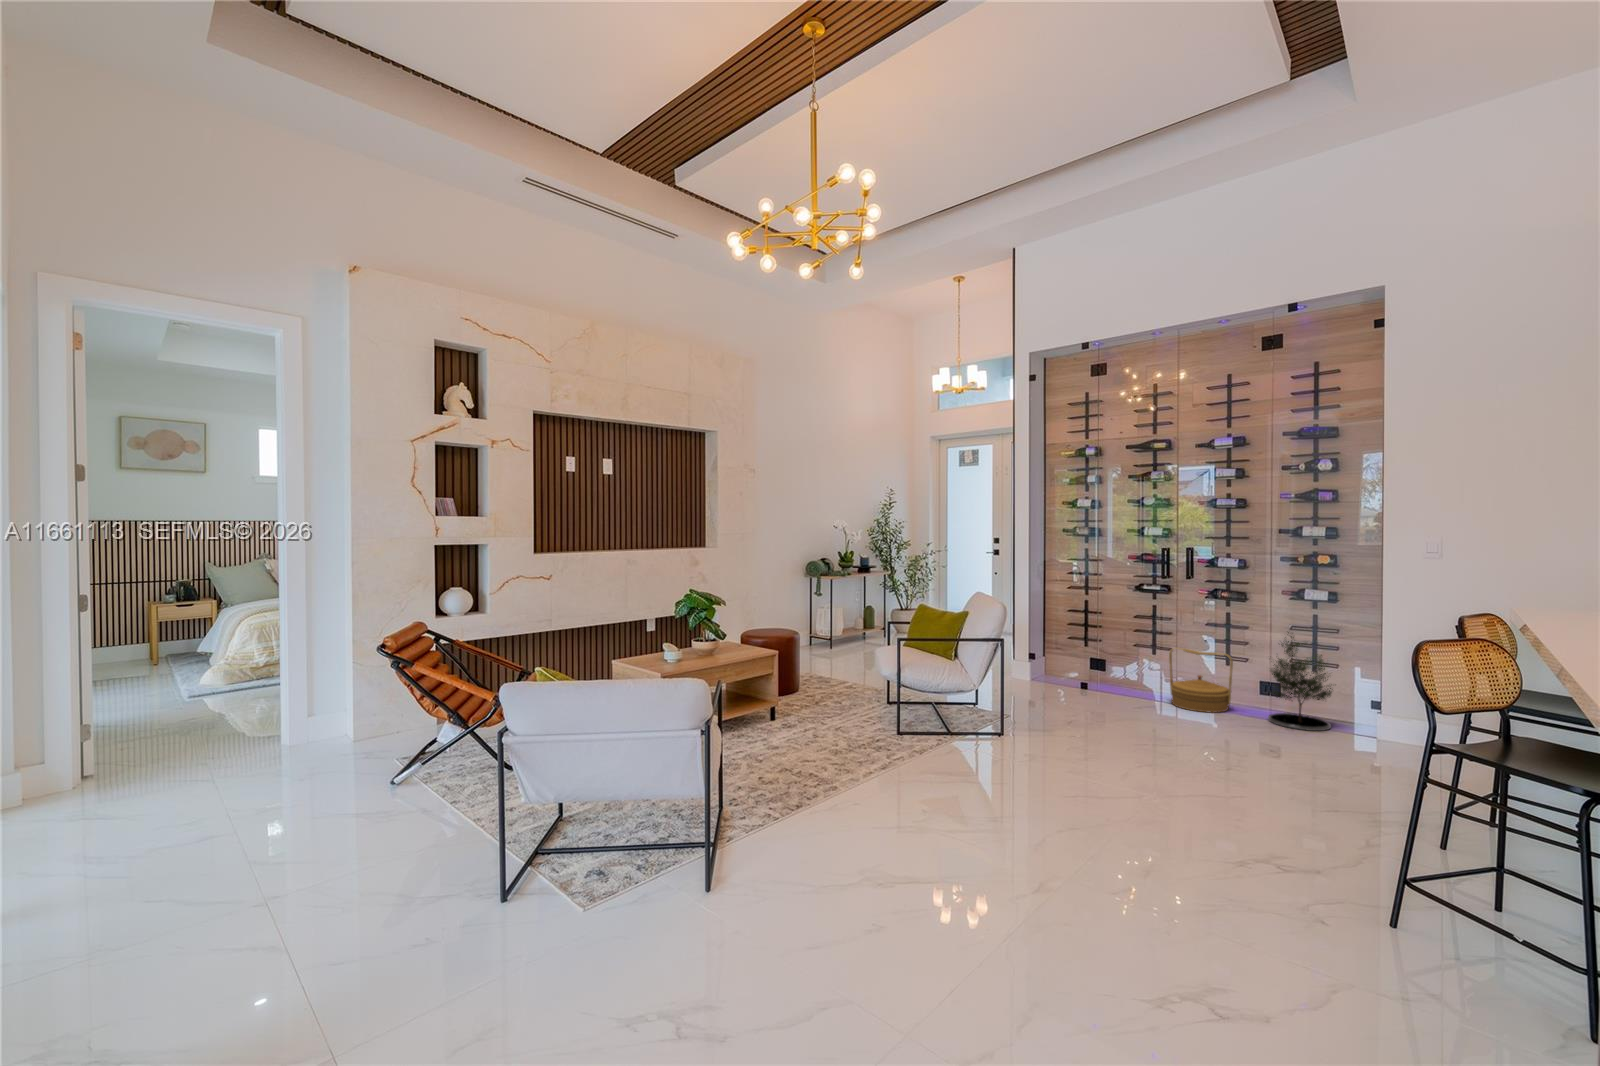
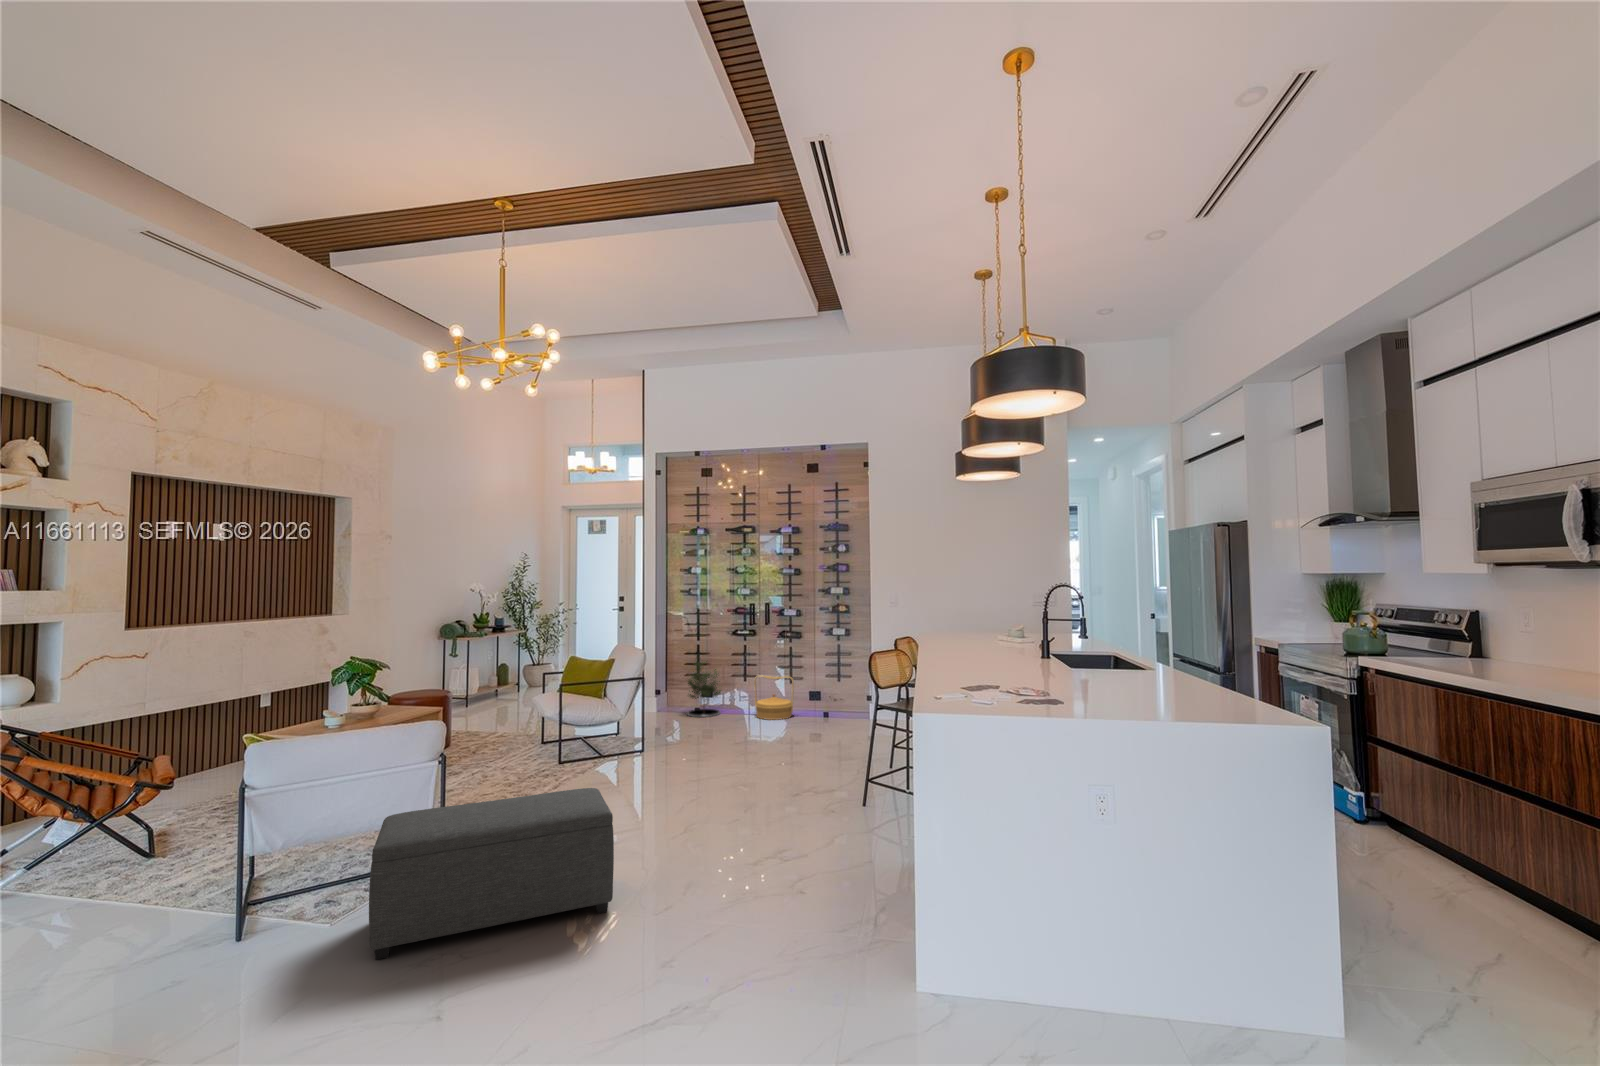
potted tree: present [1268,632,1333,731] -> present [687,662,721,717]
ottoman: none [584,793,896,1009] -> present [369,788,614,960]

